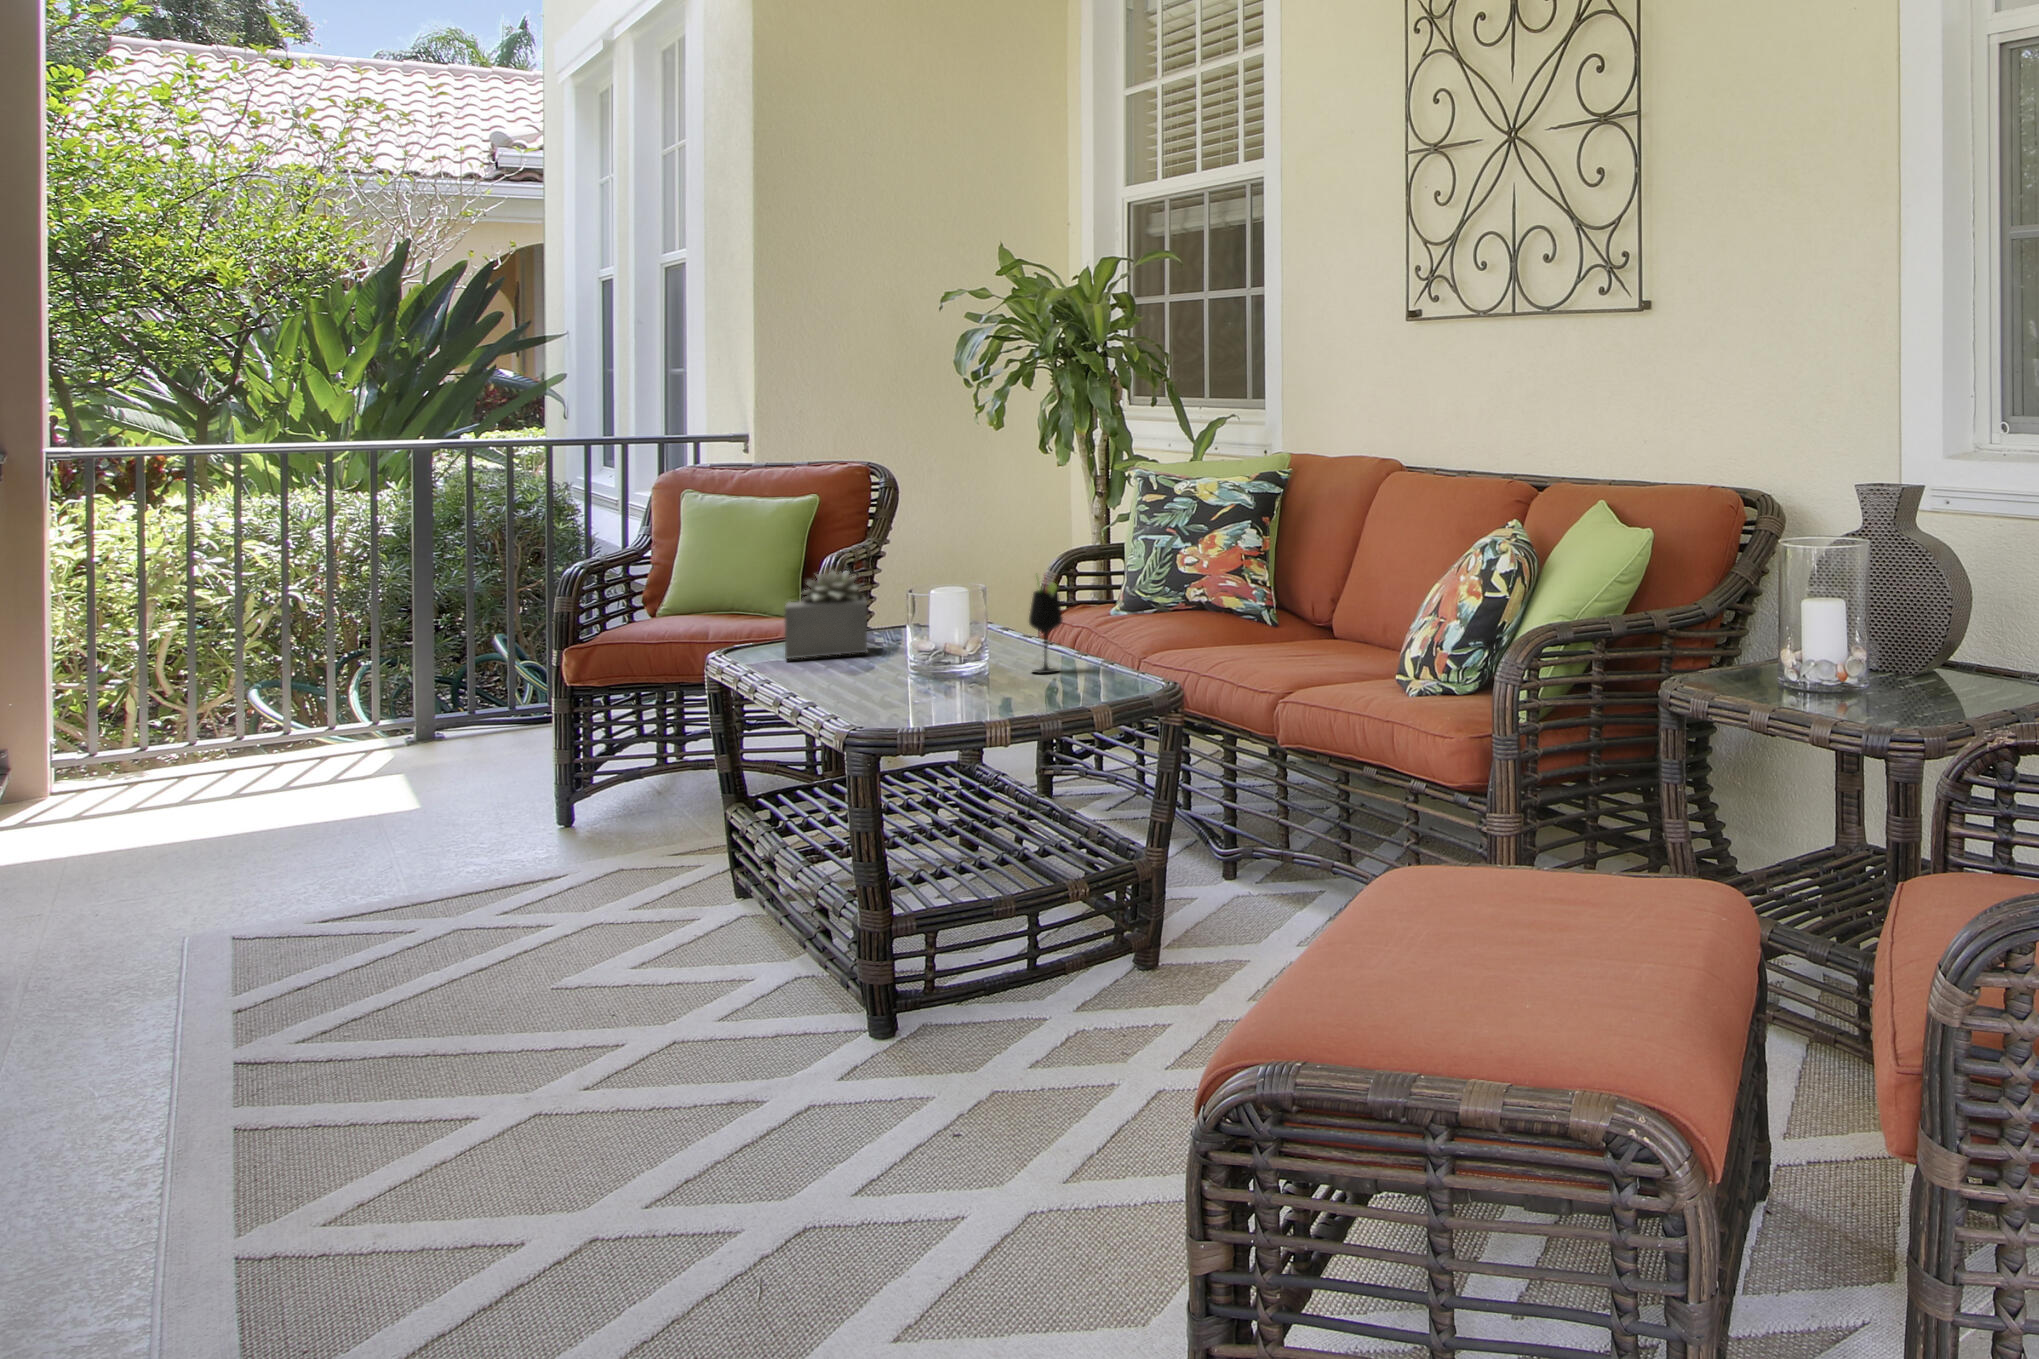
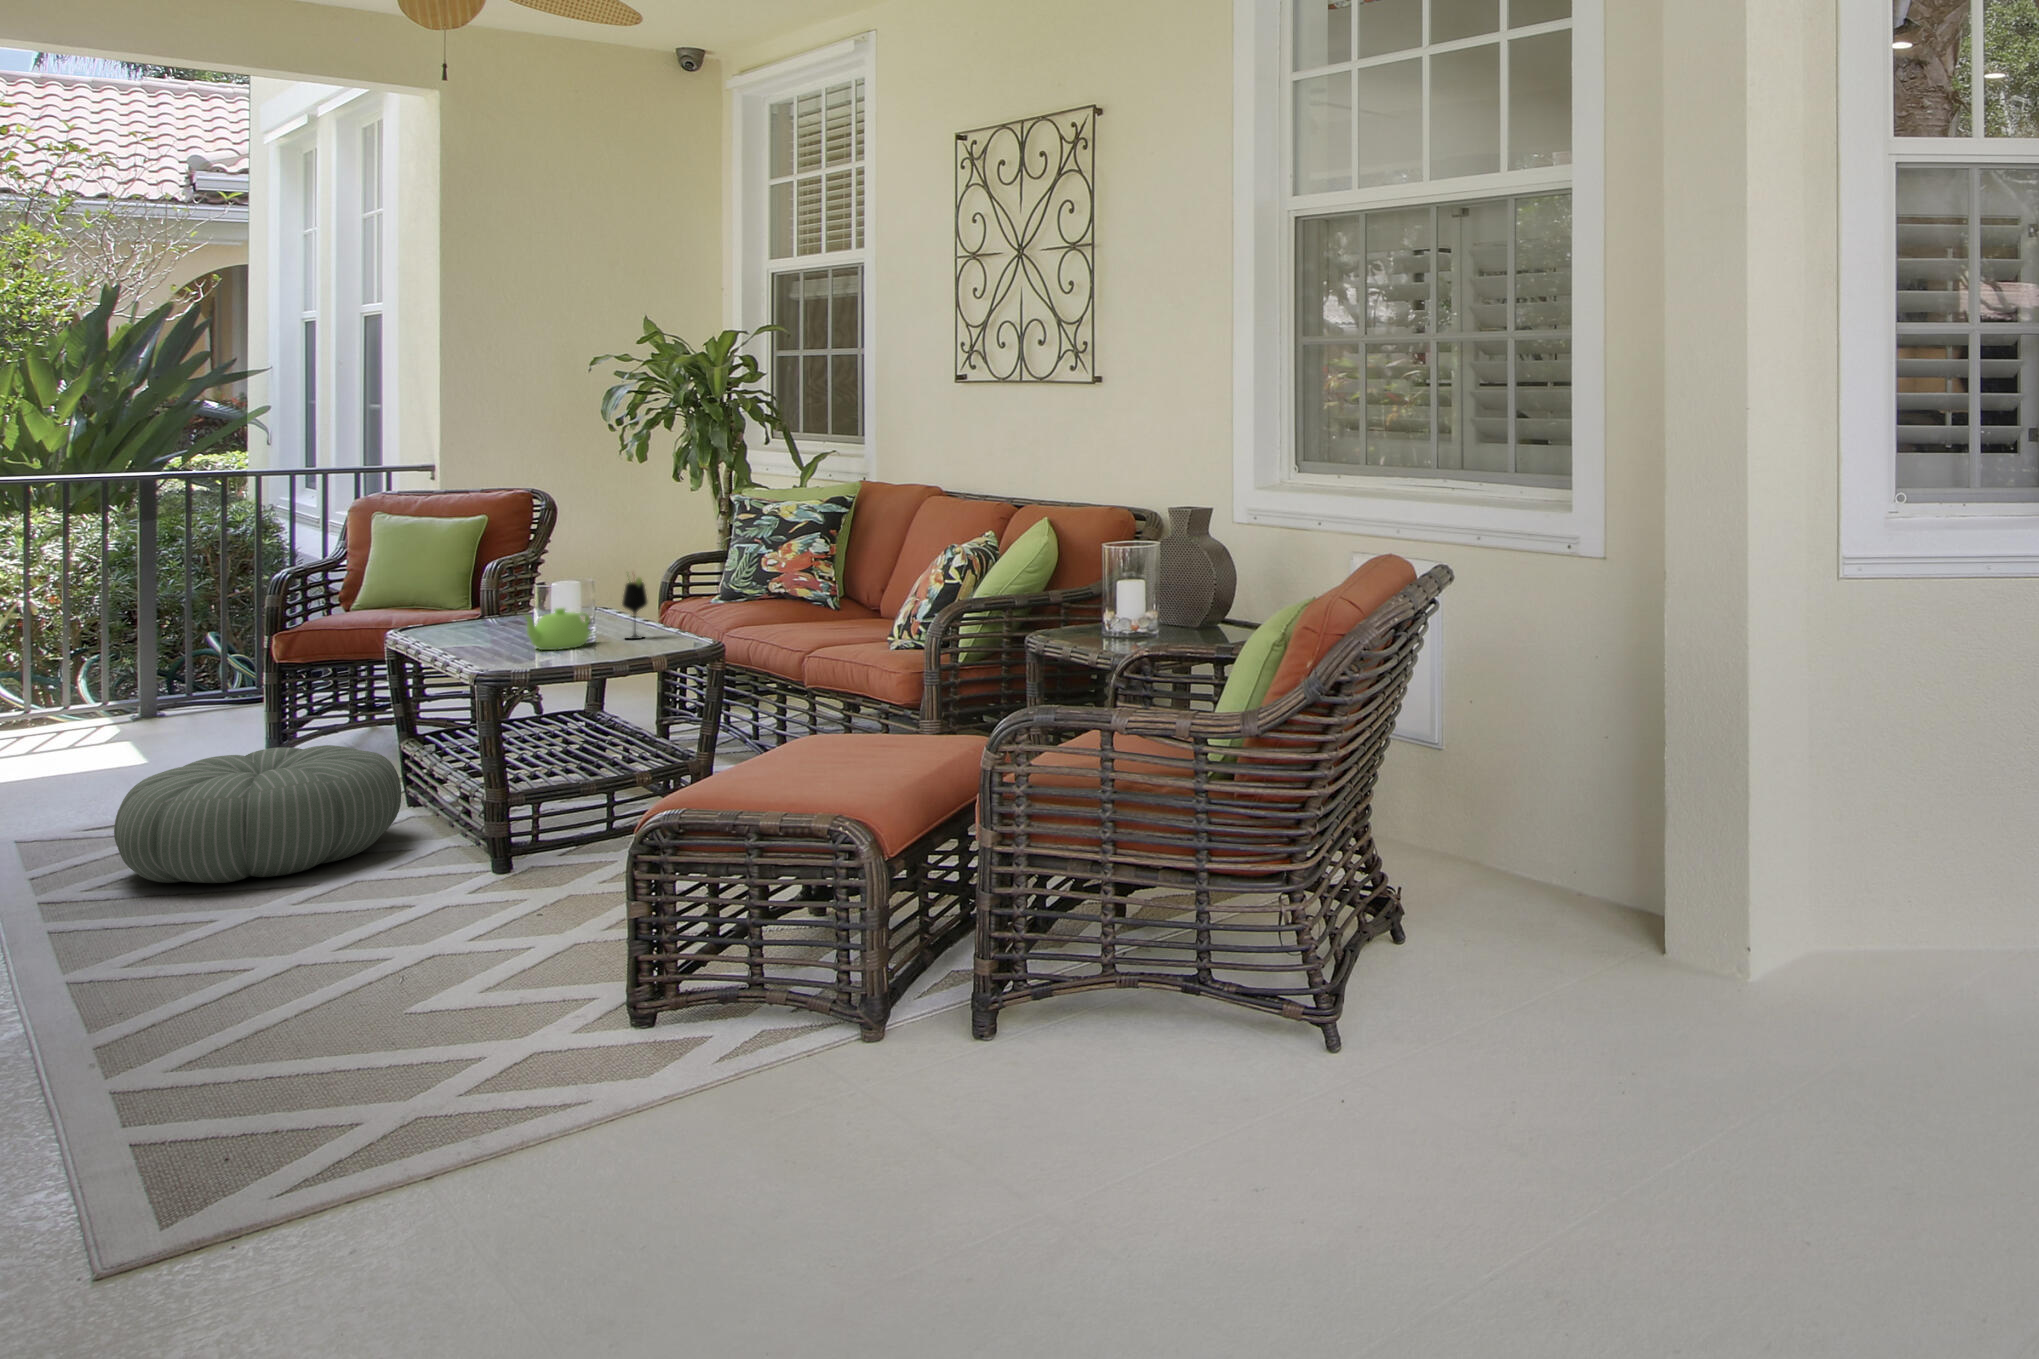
succulent plant: present [785,571,867,659] -> none [444,571,510,635]
teapot: none [899,626,990,689] -> present [525,608,592,650]
pouf: none [342,821,734,1045] -> present [114,745,401,883]

